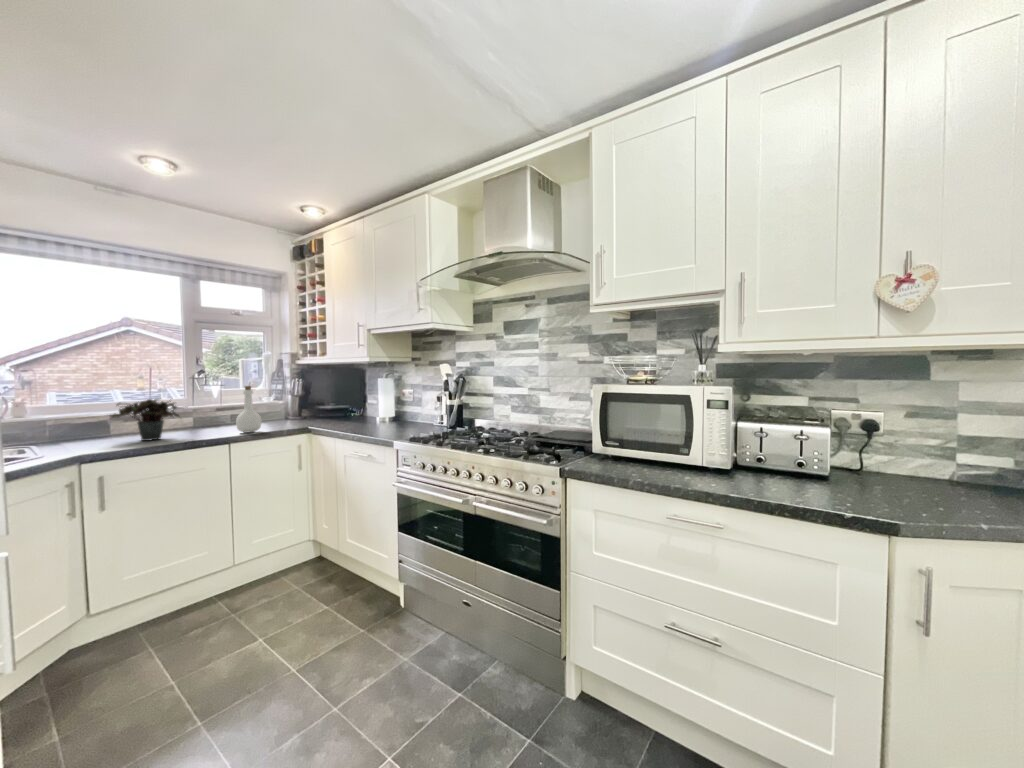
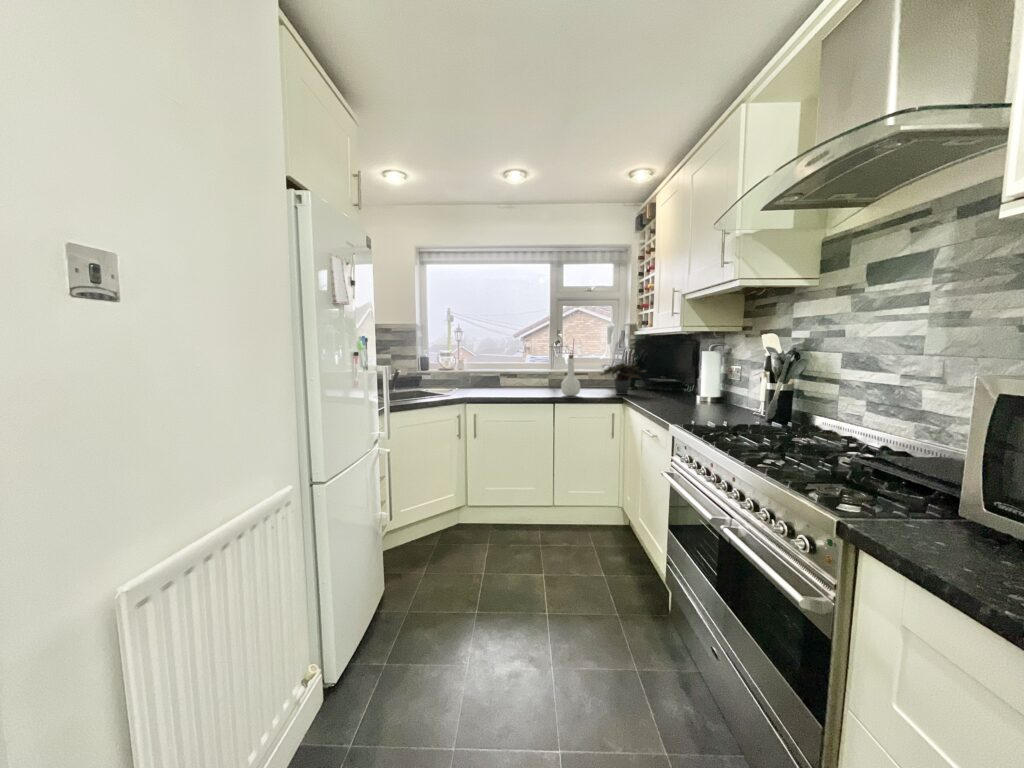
potted plant: present [110,399,183,441] -> present [599,363,646,395]

